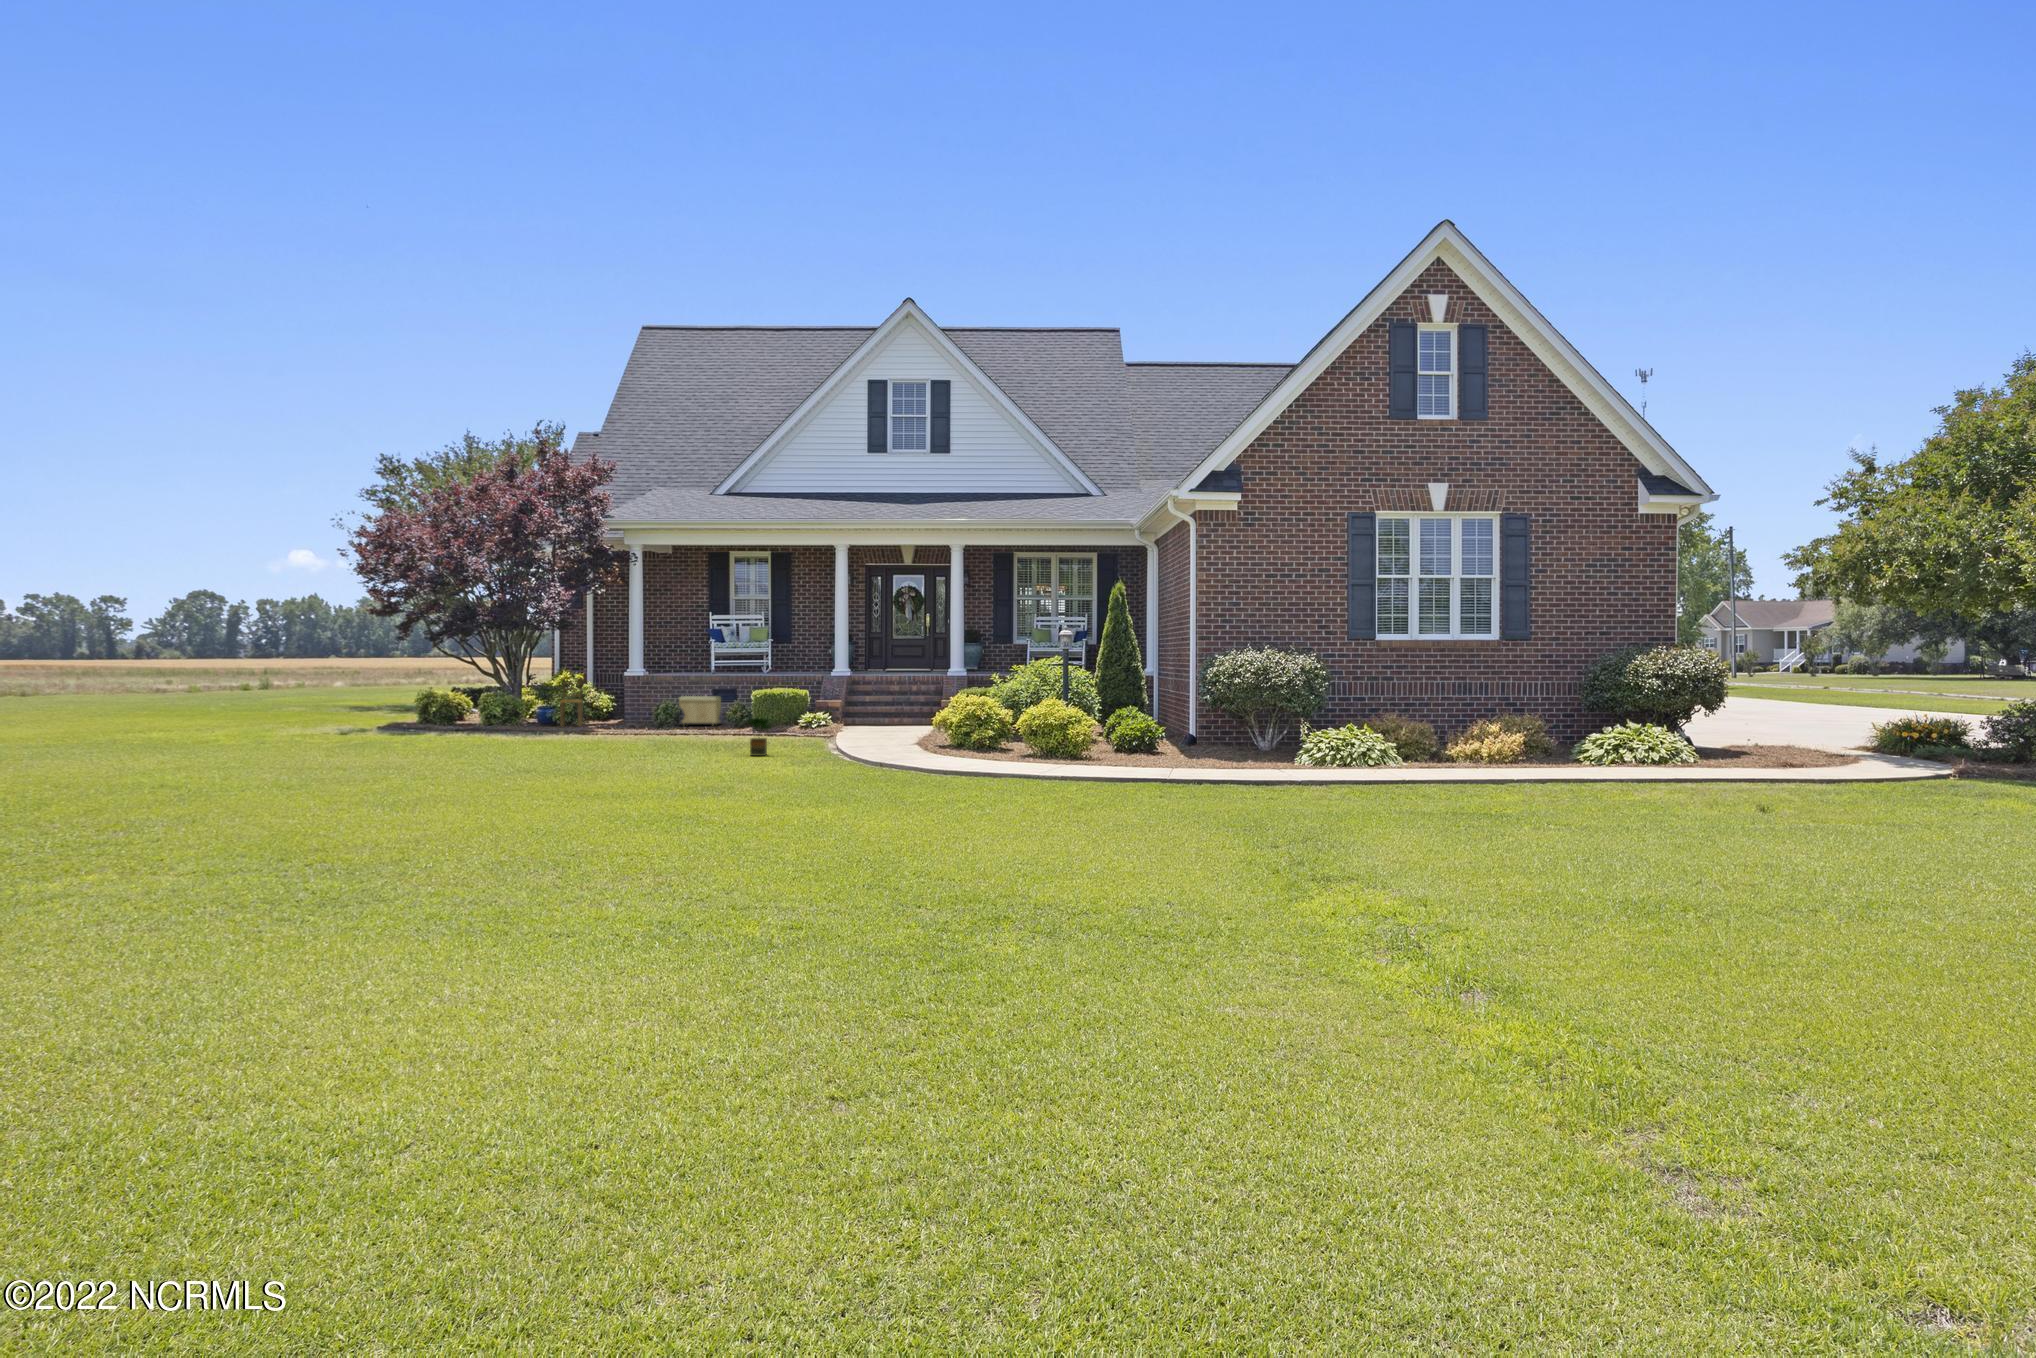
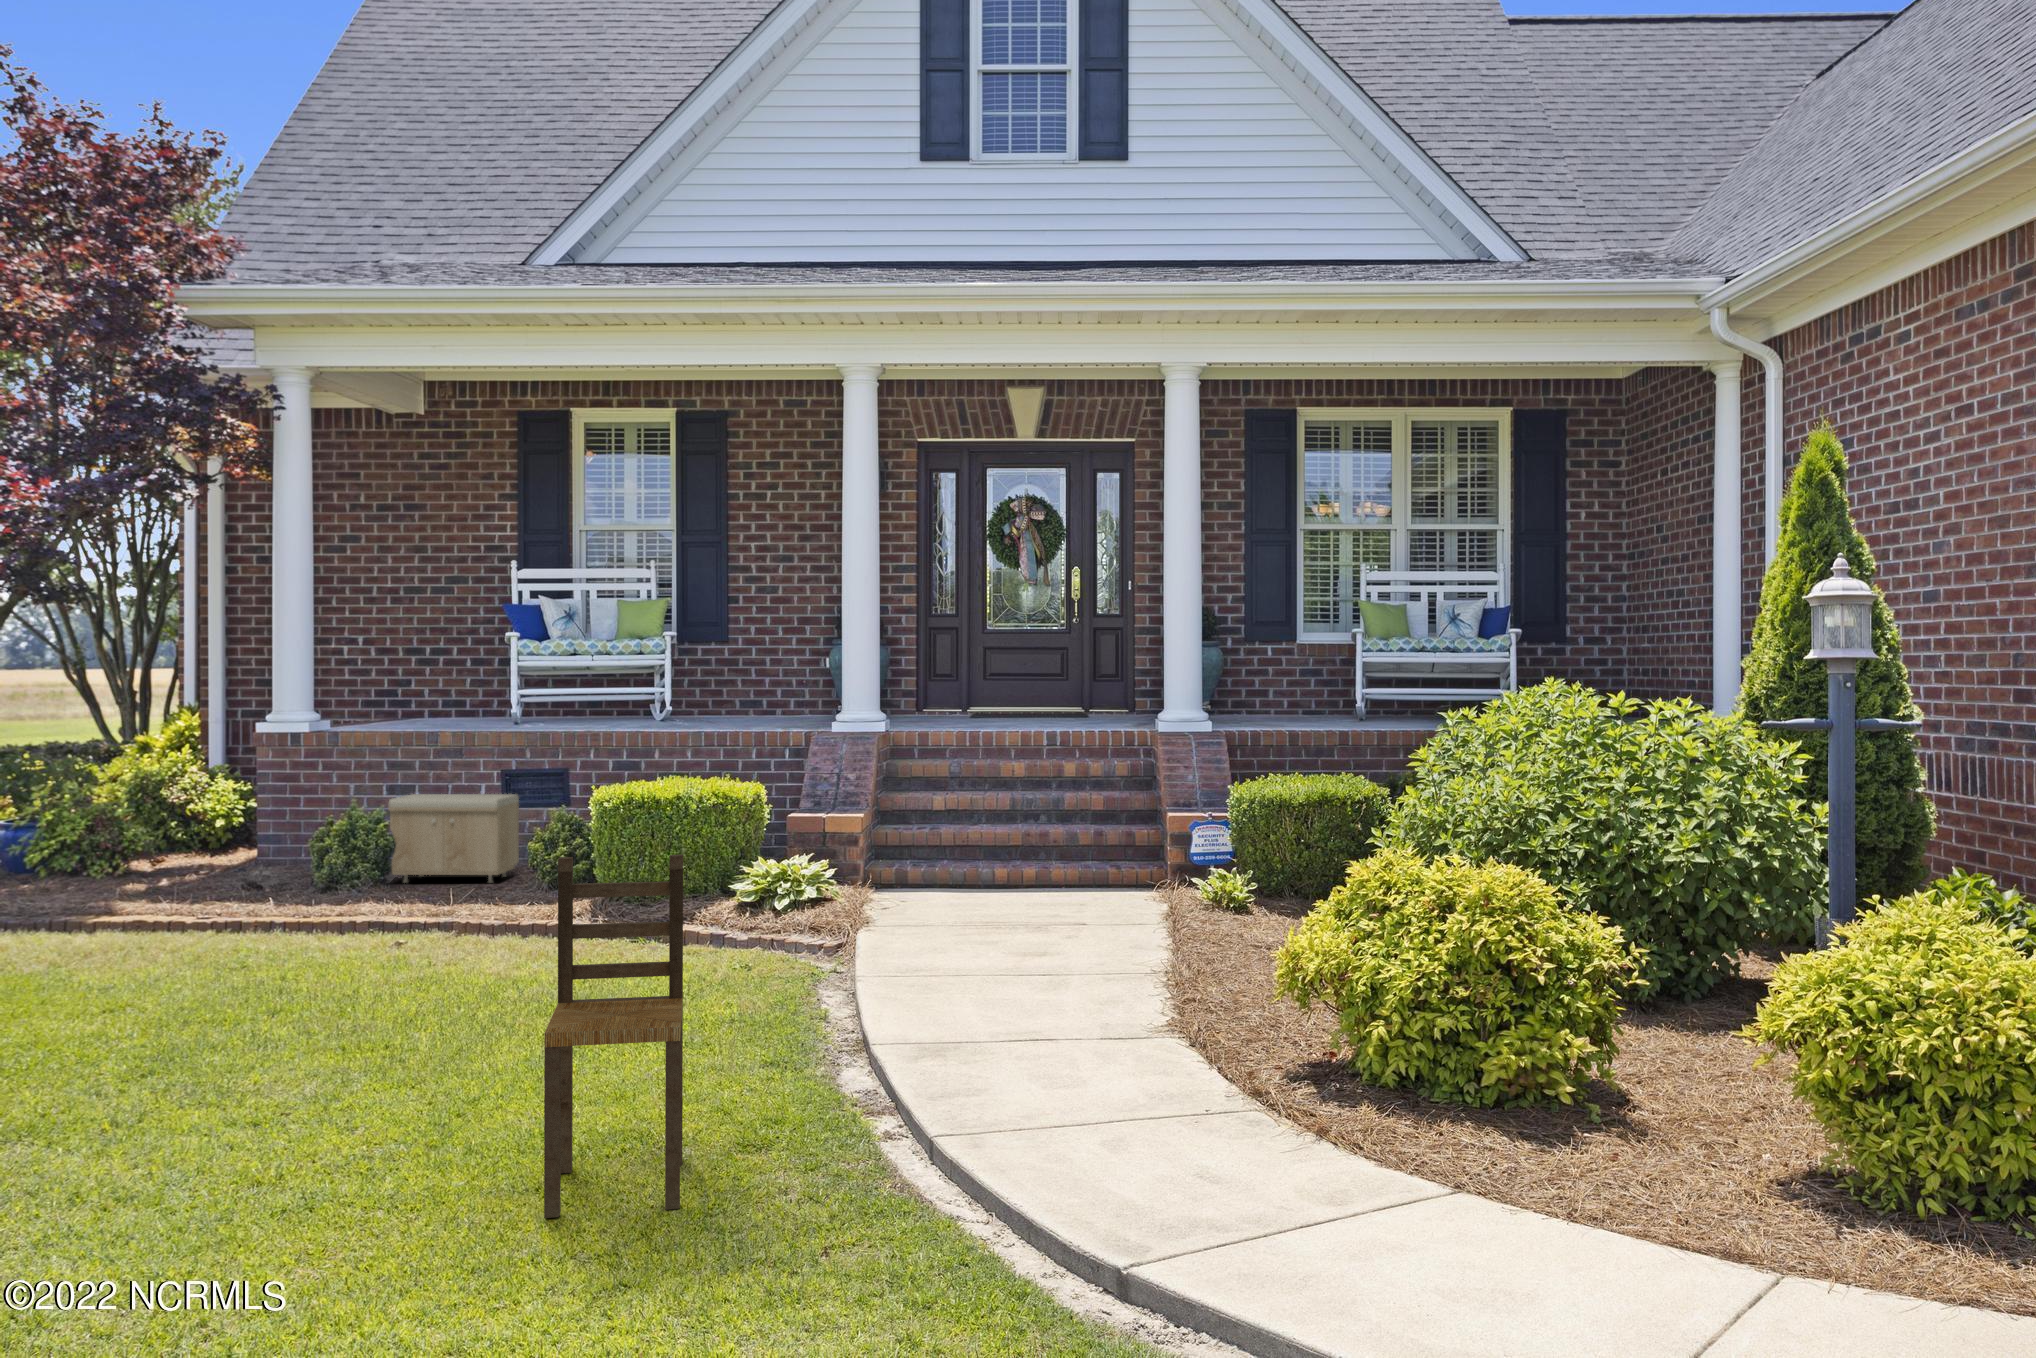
chair: present [560,678,583,726] -> present [544,855,683,1218]
potted tree: present [748,718,771,756] -> none [364,1057,520,1303]

